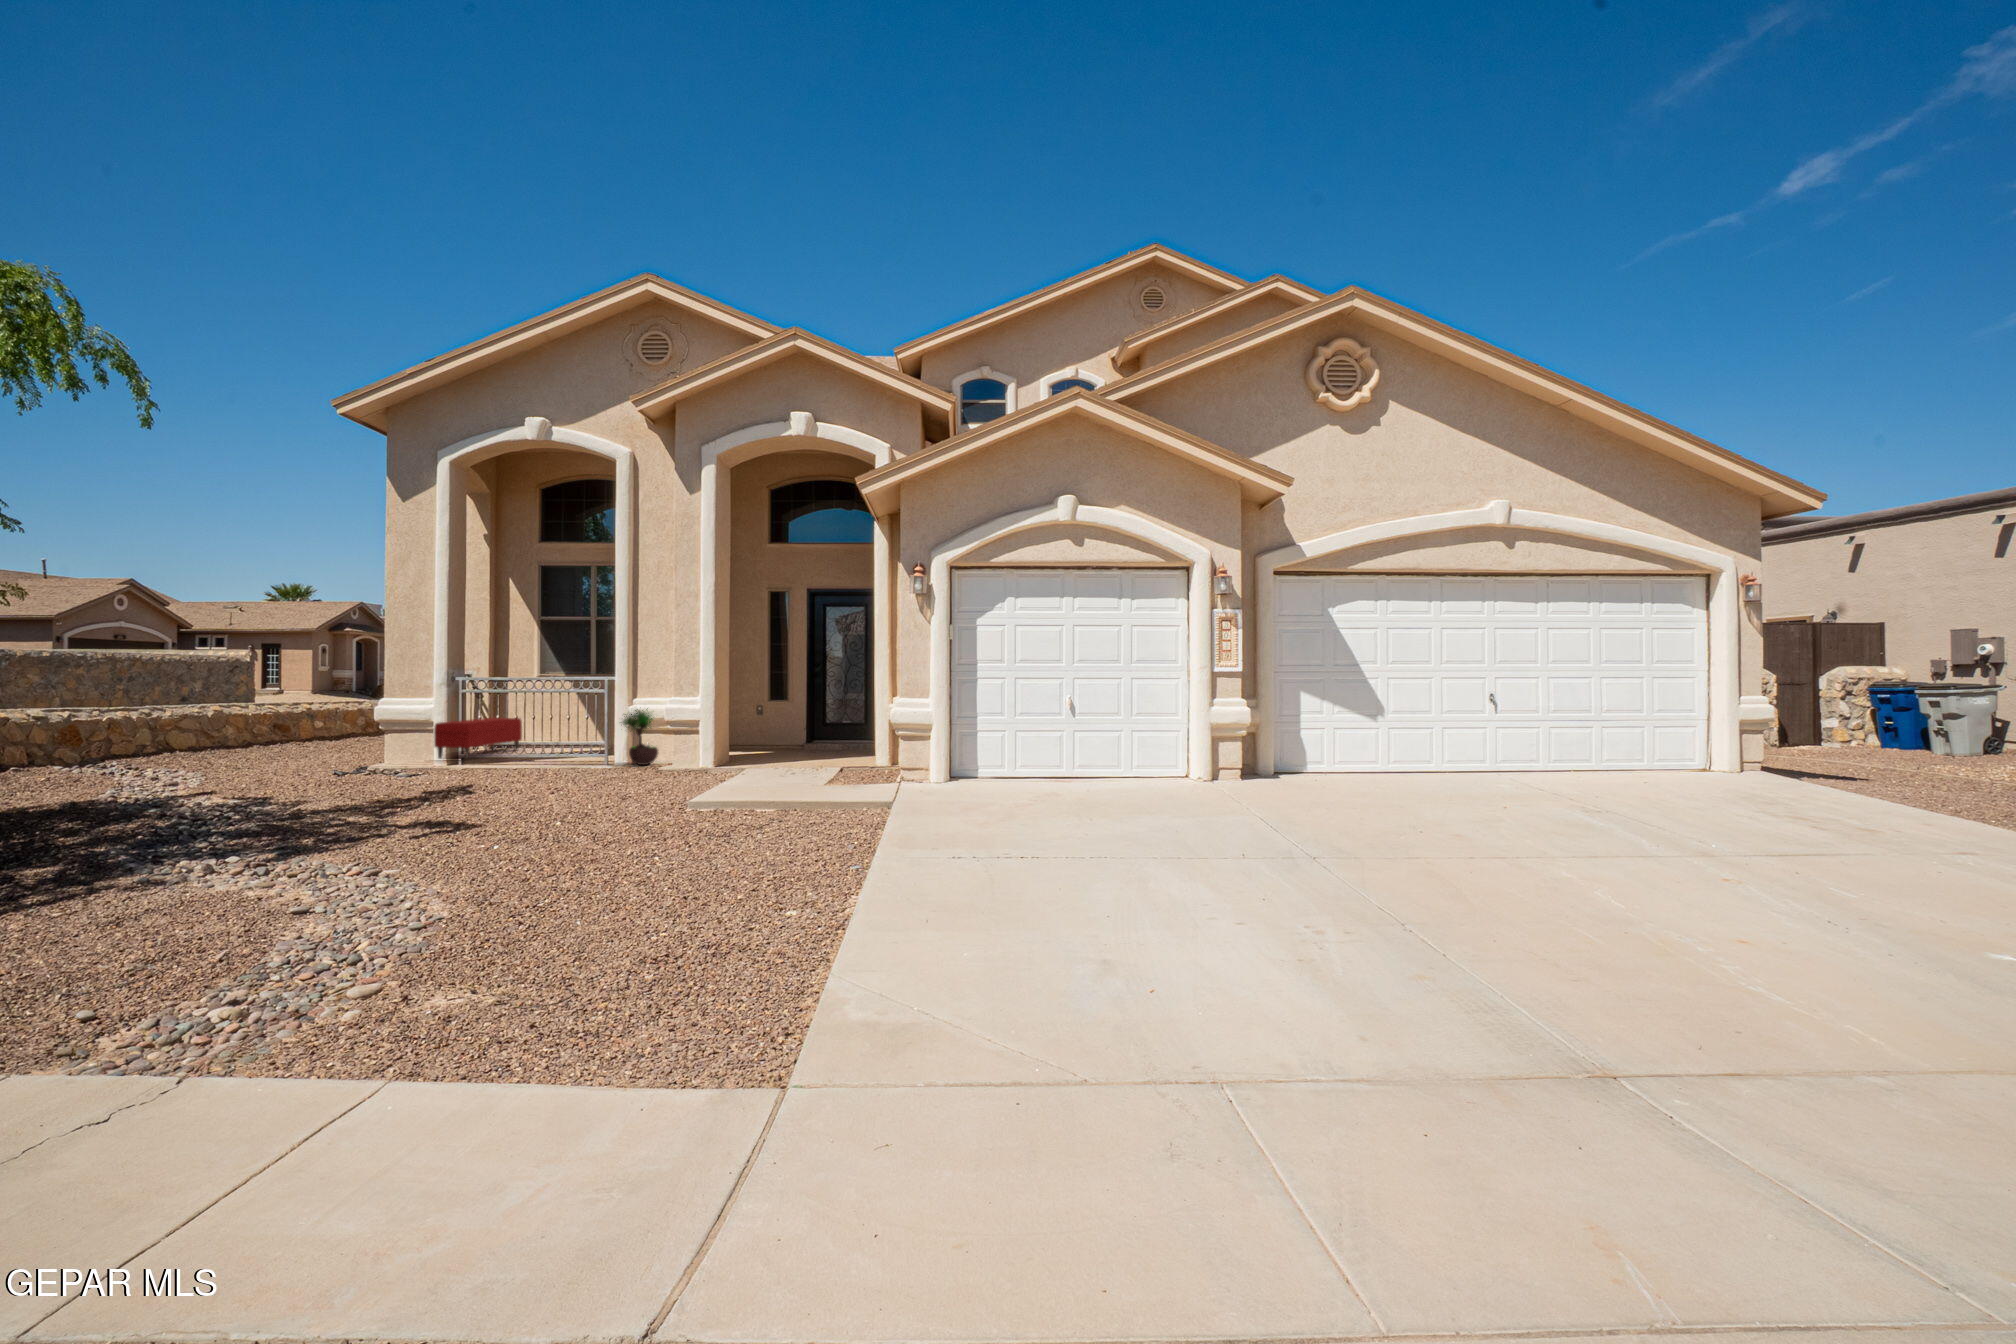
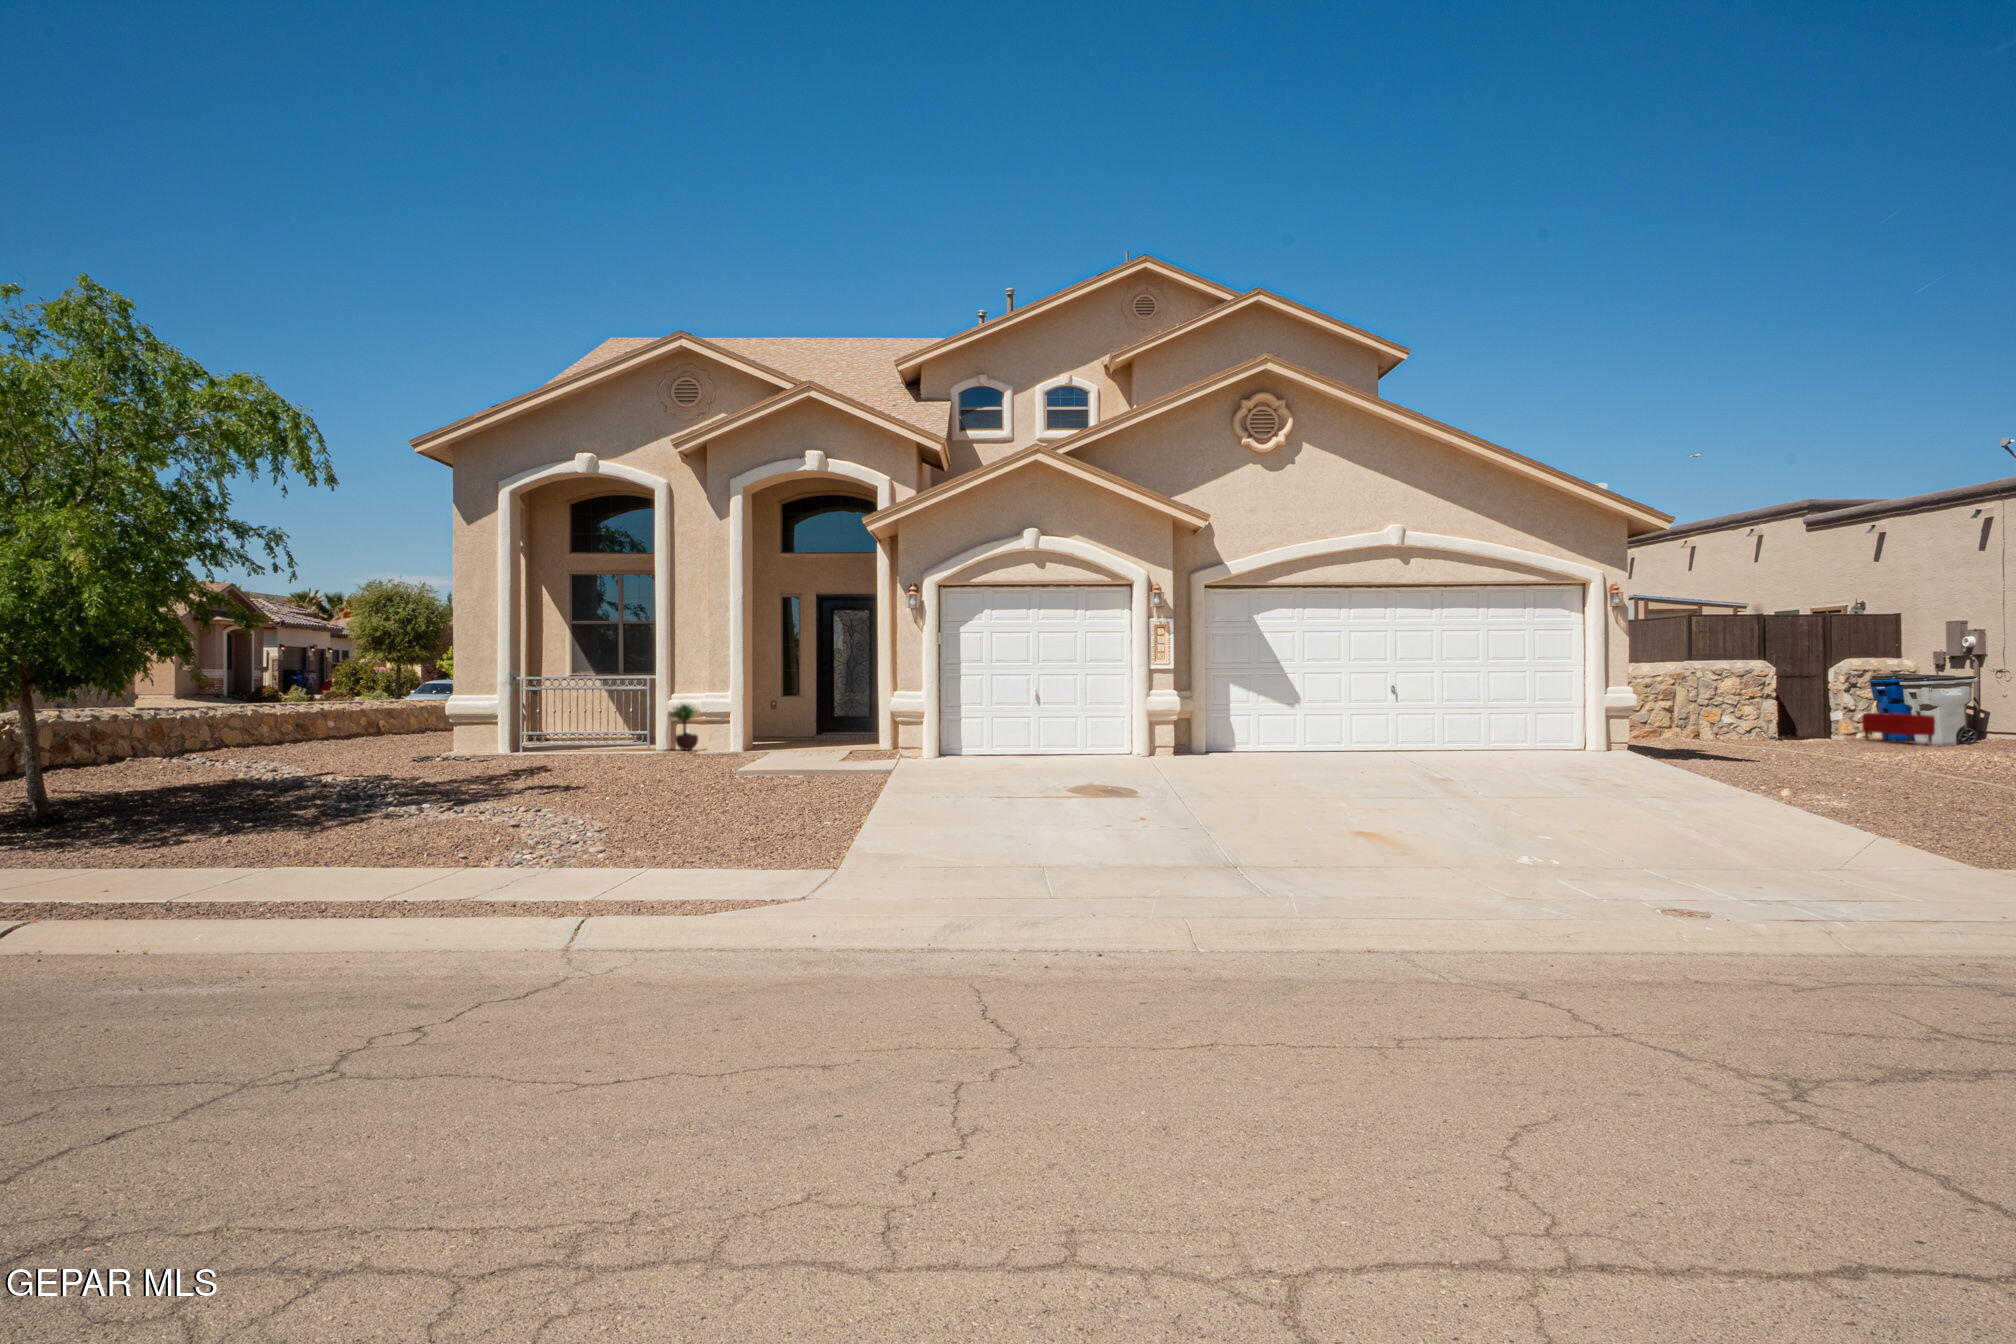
bench: present [434,718,522,759] -> present [1862,713,1935,744]

